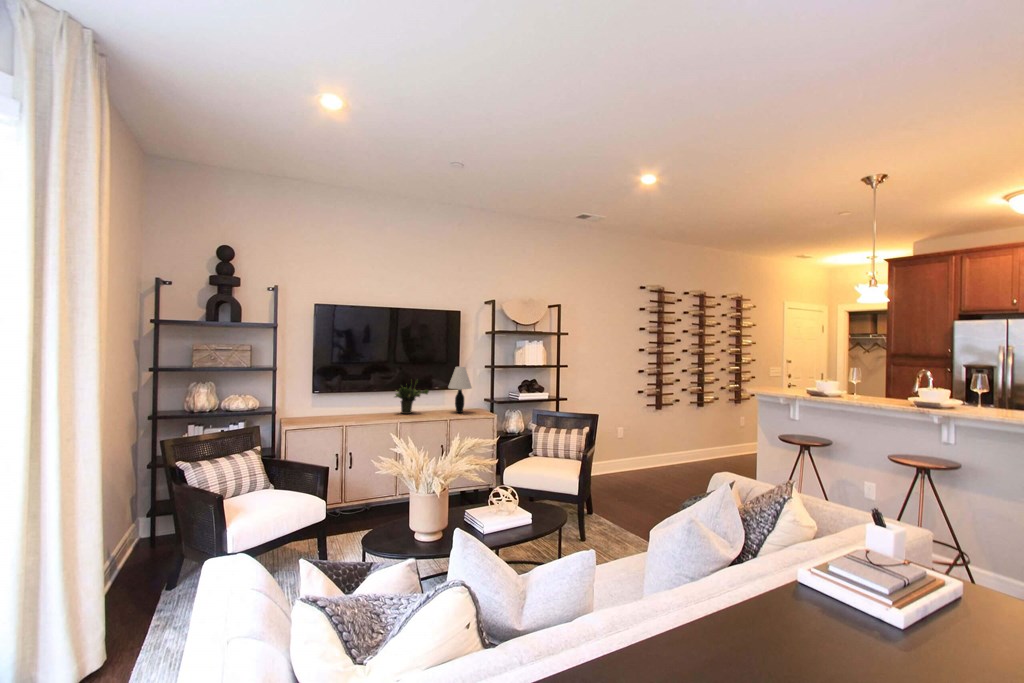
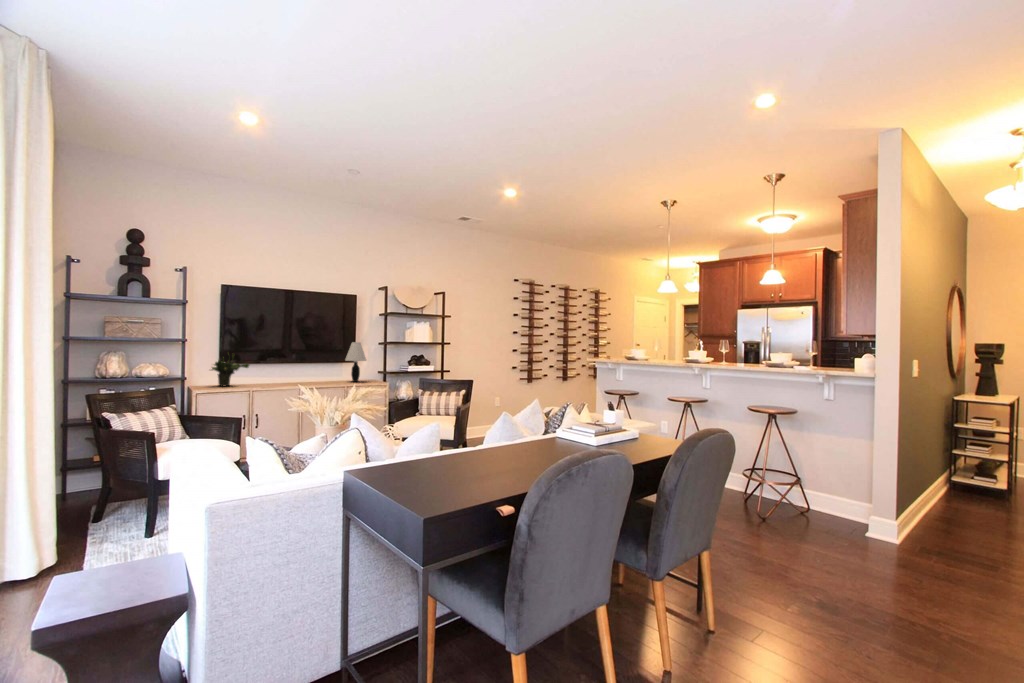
potted plant: present [395,381,429,414] -> present [212,355,249,386]

